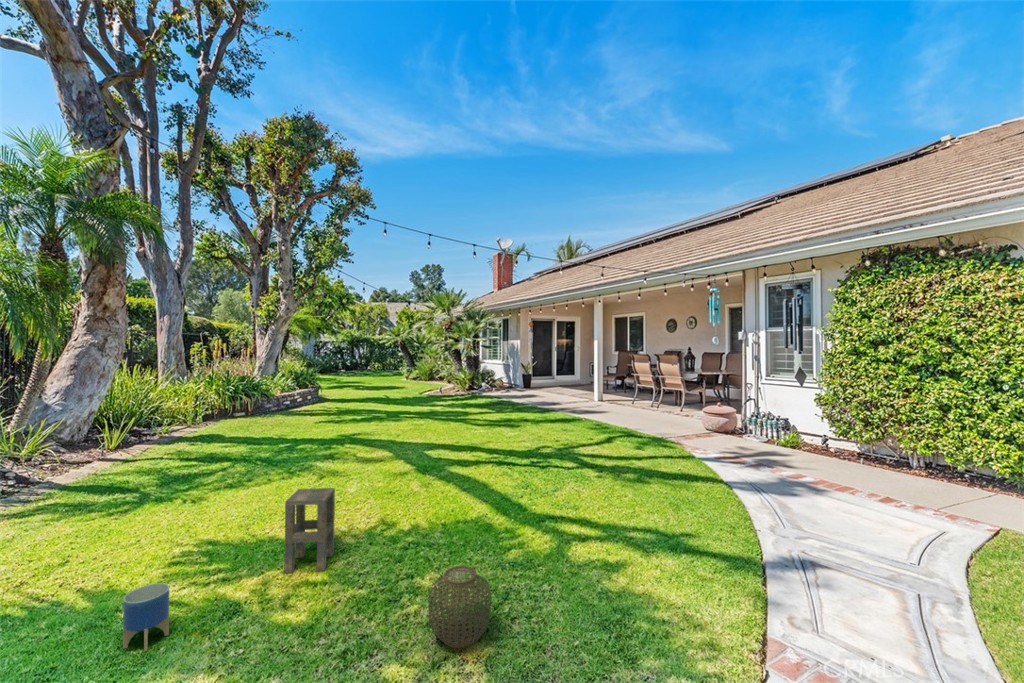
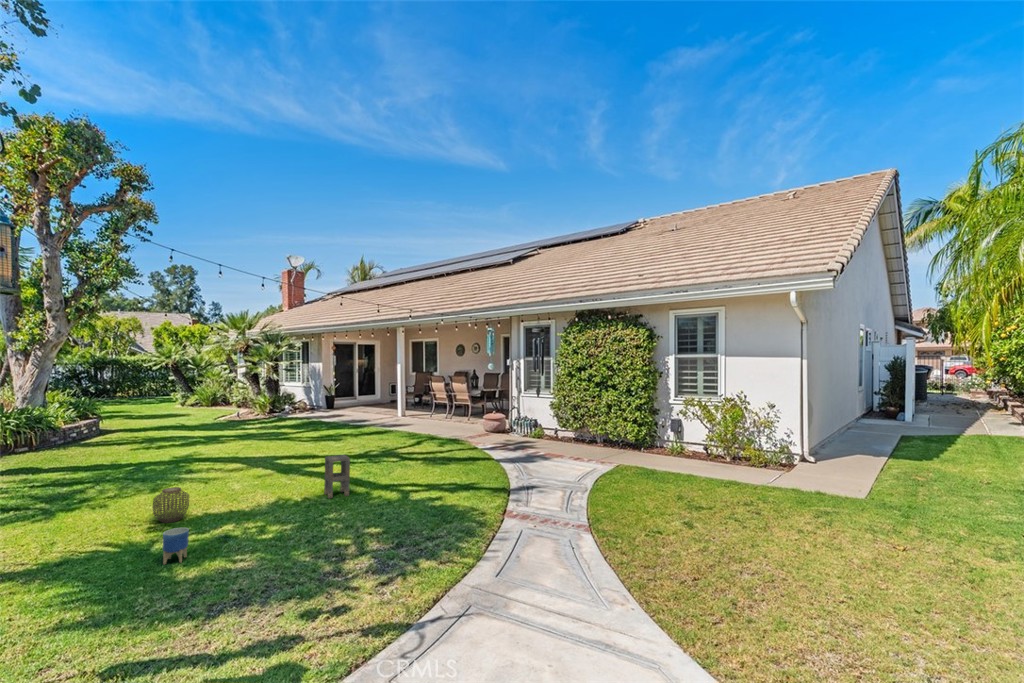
side table: present [285,488,335,573] -> present [324,455,350,498]
woven basket: present [429,566,491,648] -> present [153,487,189,523]

